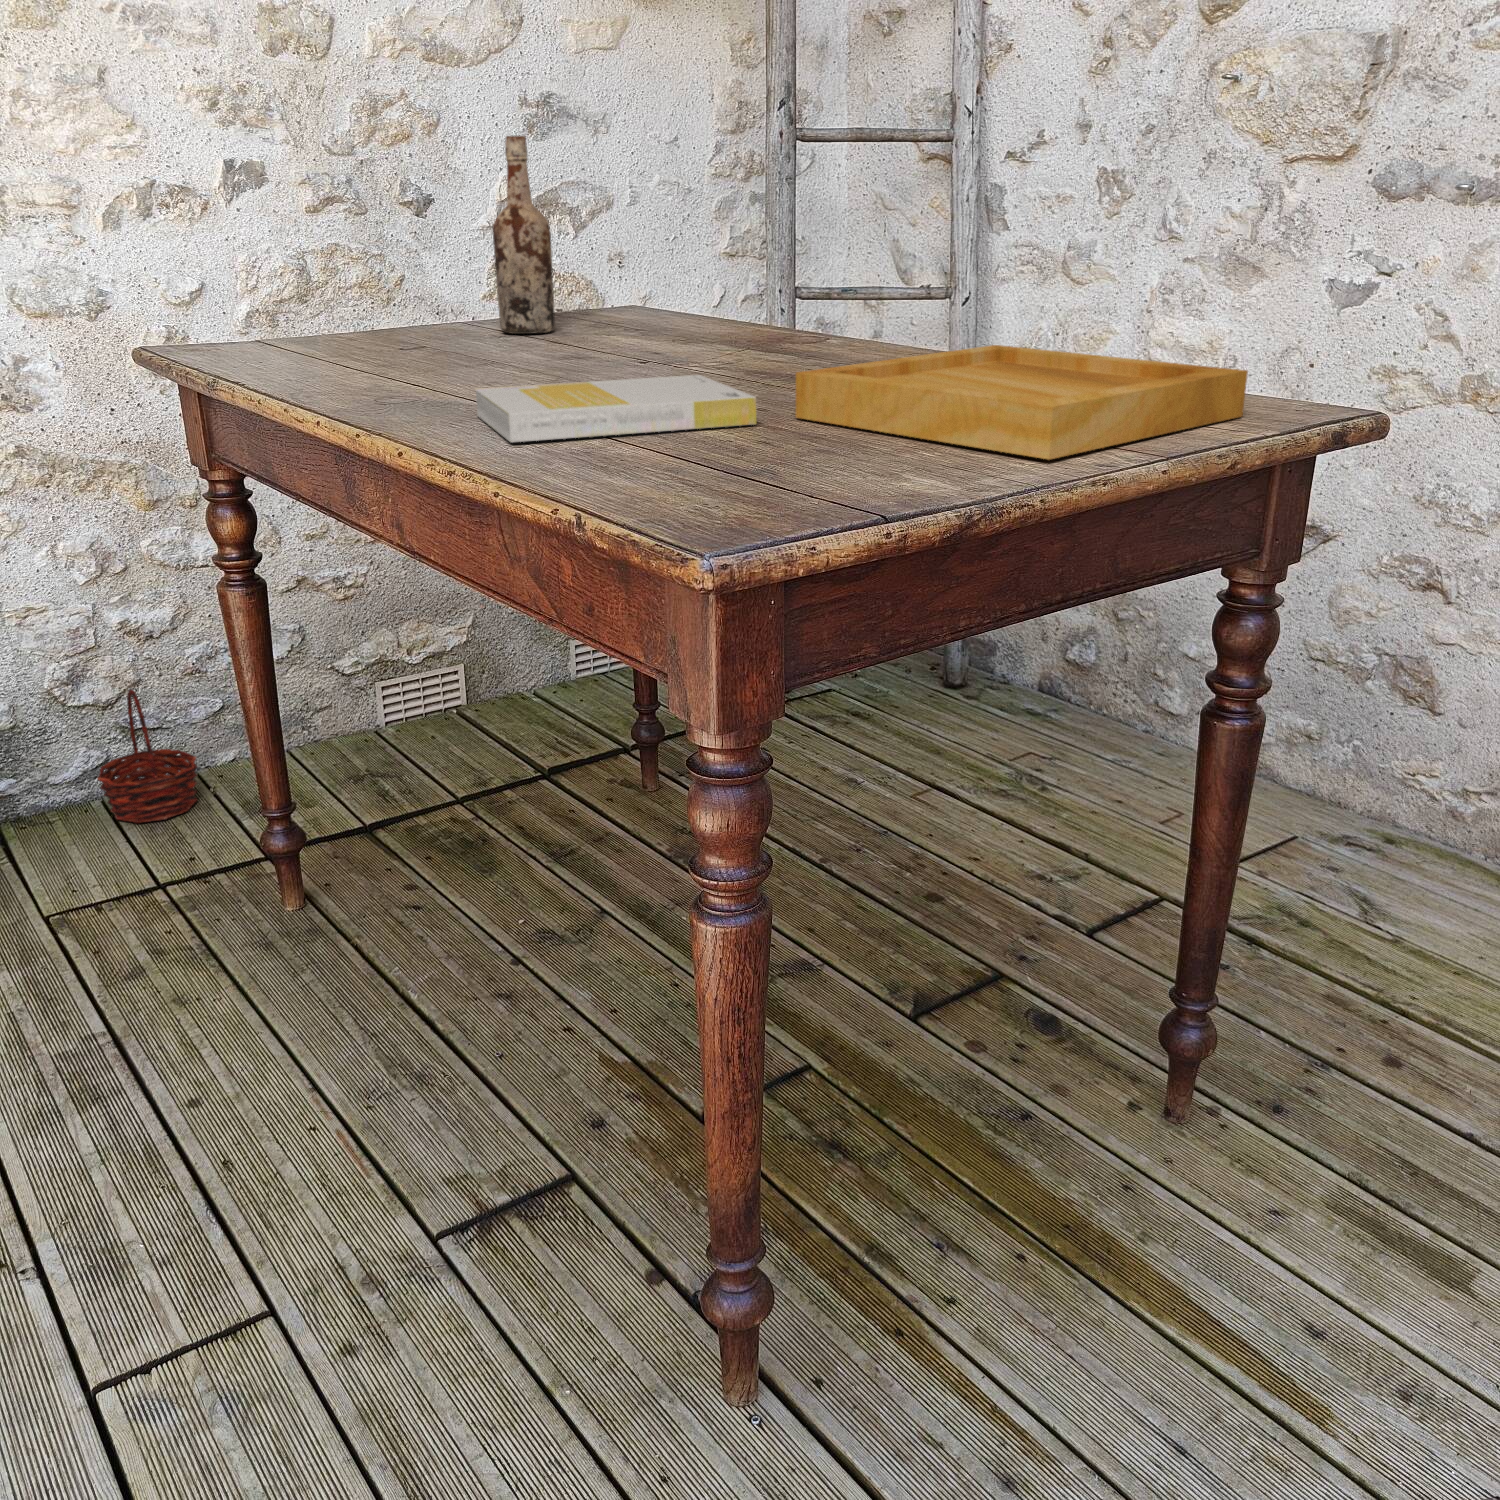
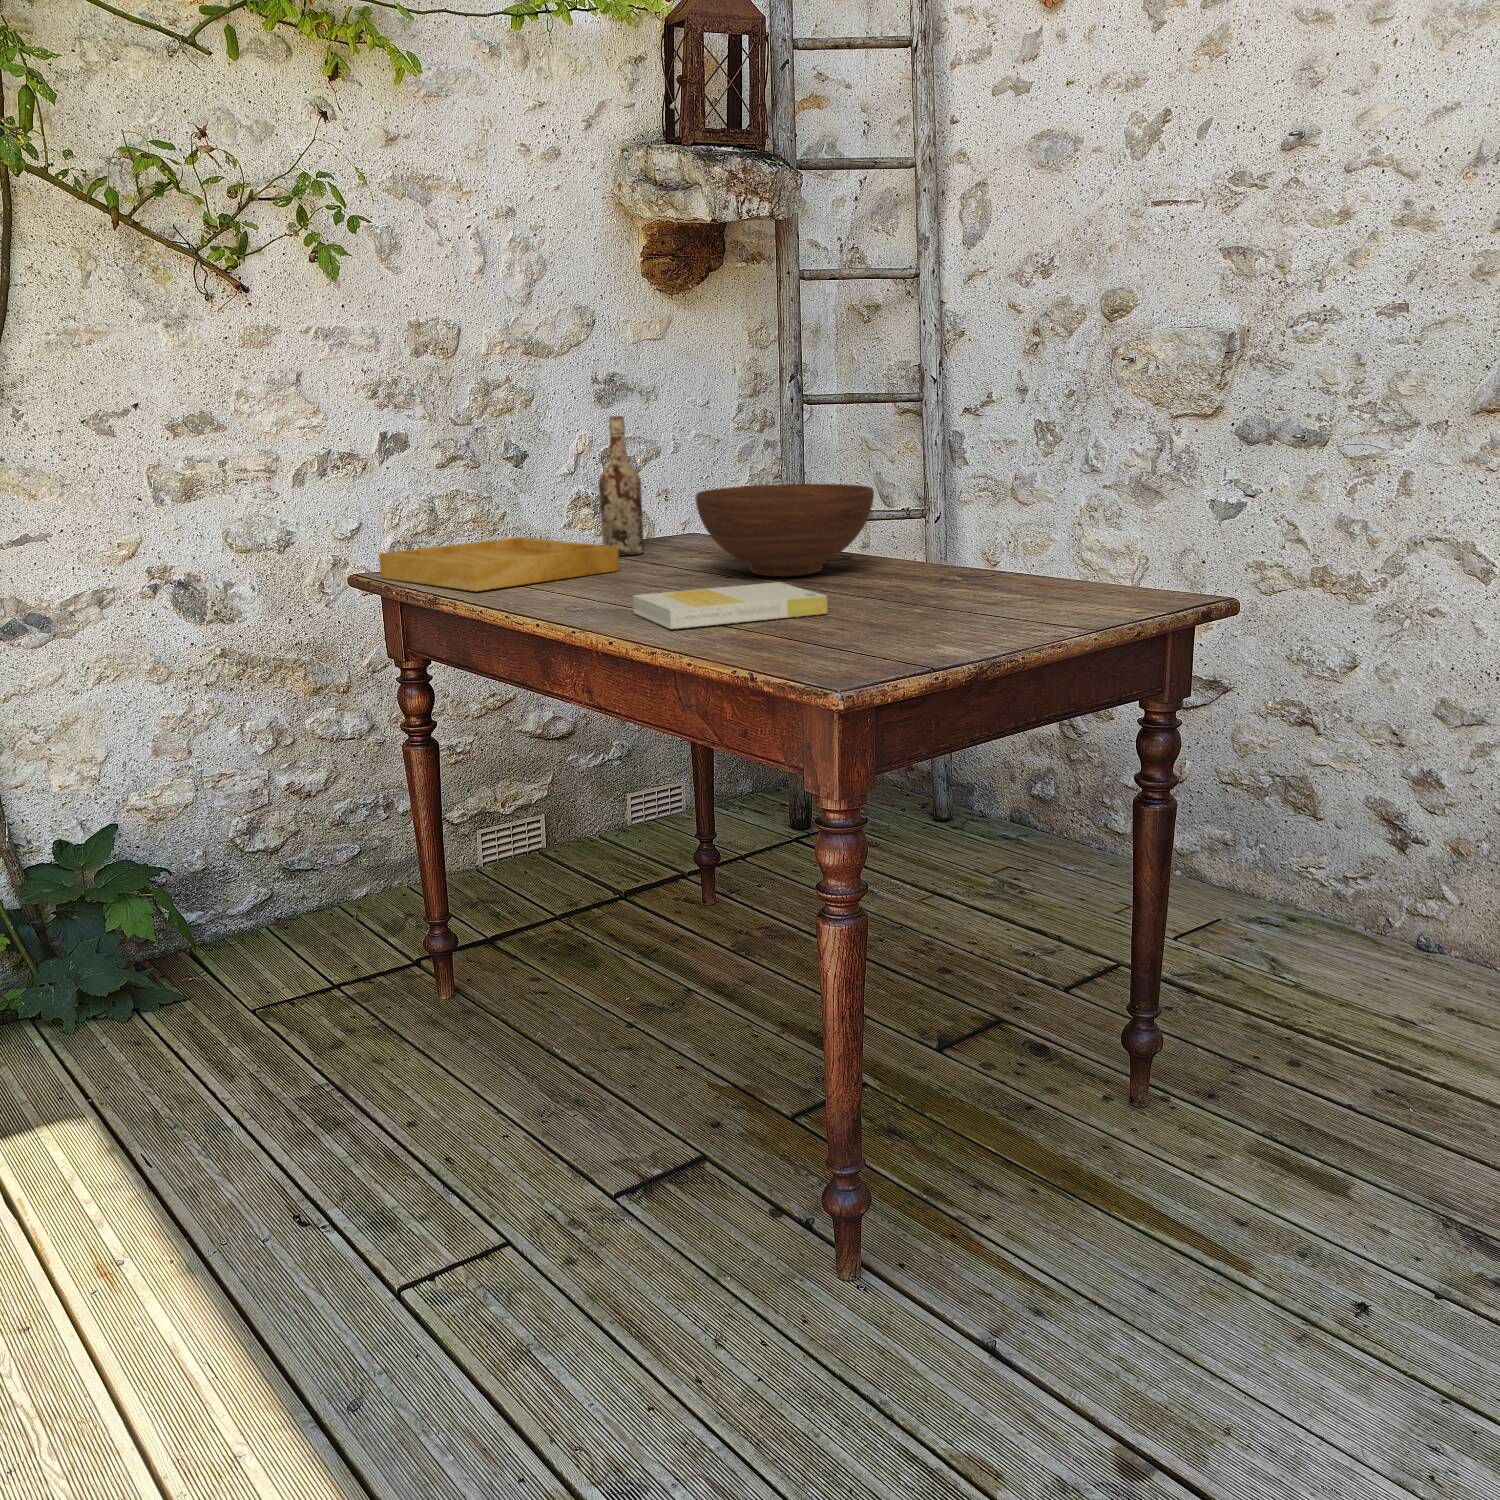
fruit bowl: none [599,236,854,367] -> present [695,484,874,577]
tray: present [796,345,1248,459] -> present [379,537,619,591]
basket: present [97,689,197,823] -> none [273,835,350,941]

